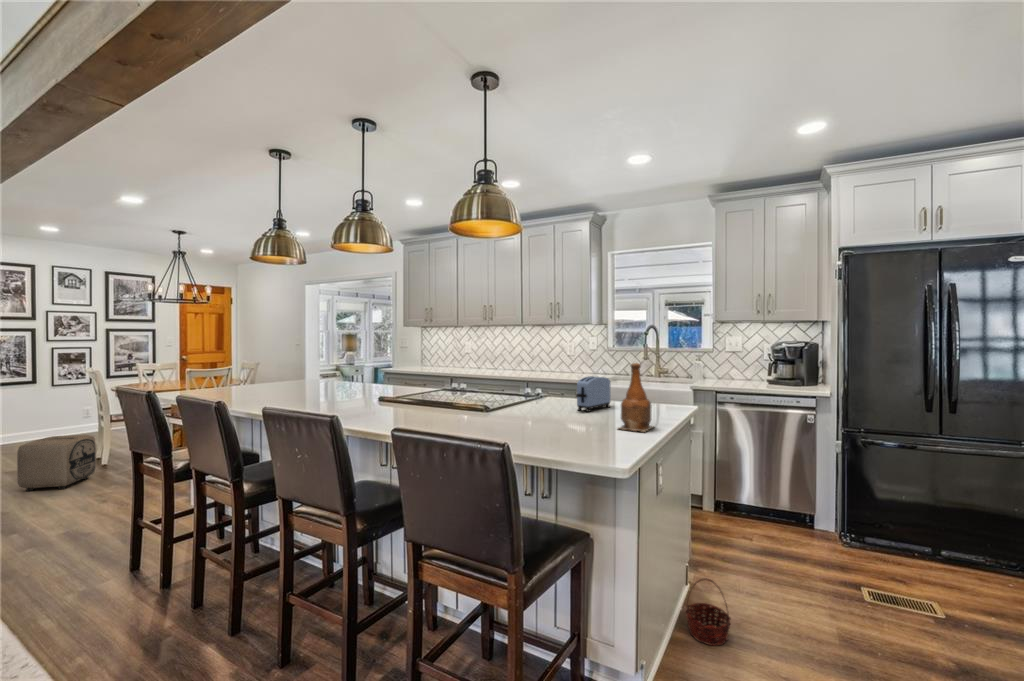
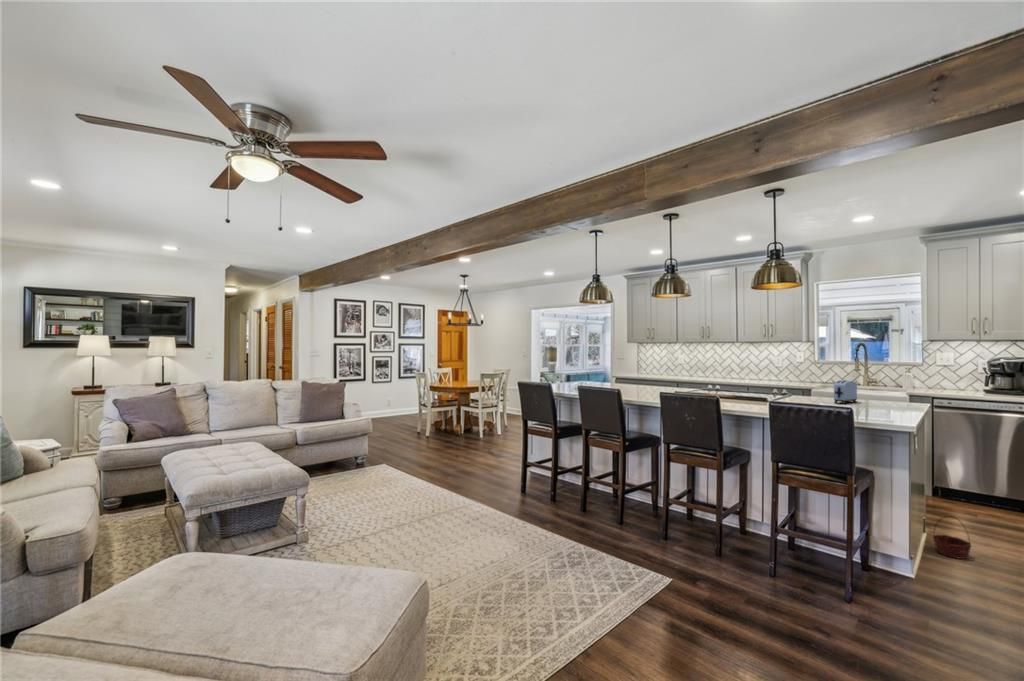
bottle: present [618,363,653,432] -> none [881,371,910,414]
ottoman: present [17,435,96,491] -> none [403,413,436,447]

